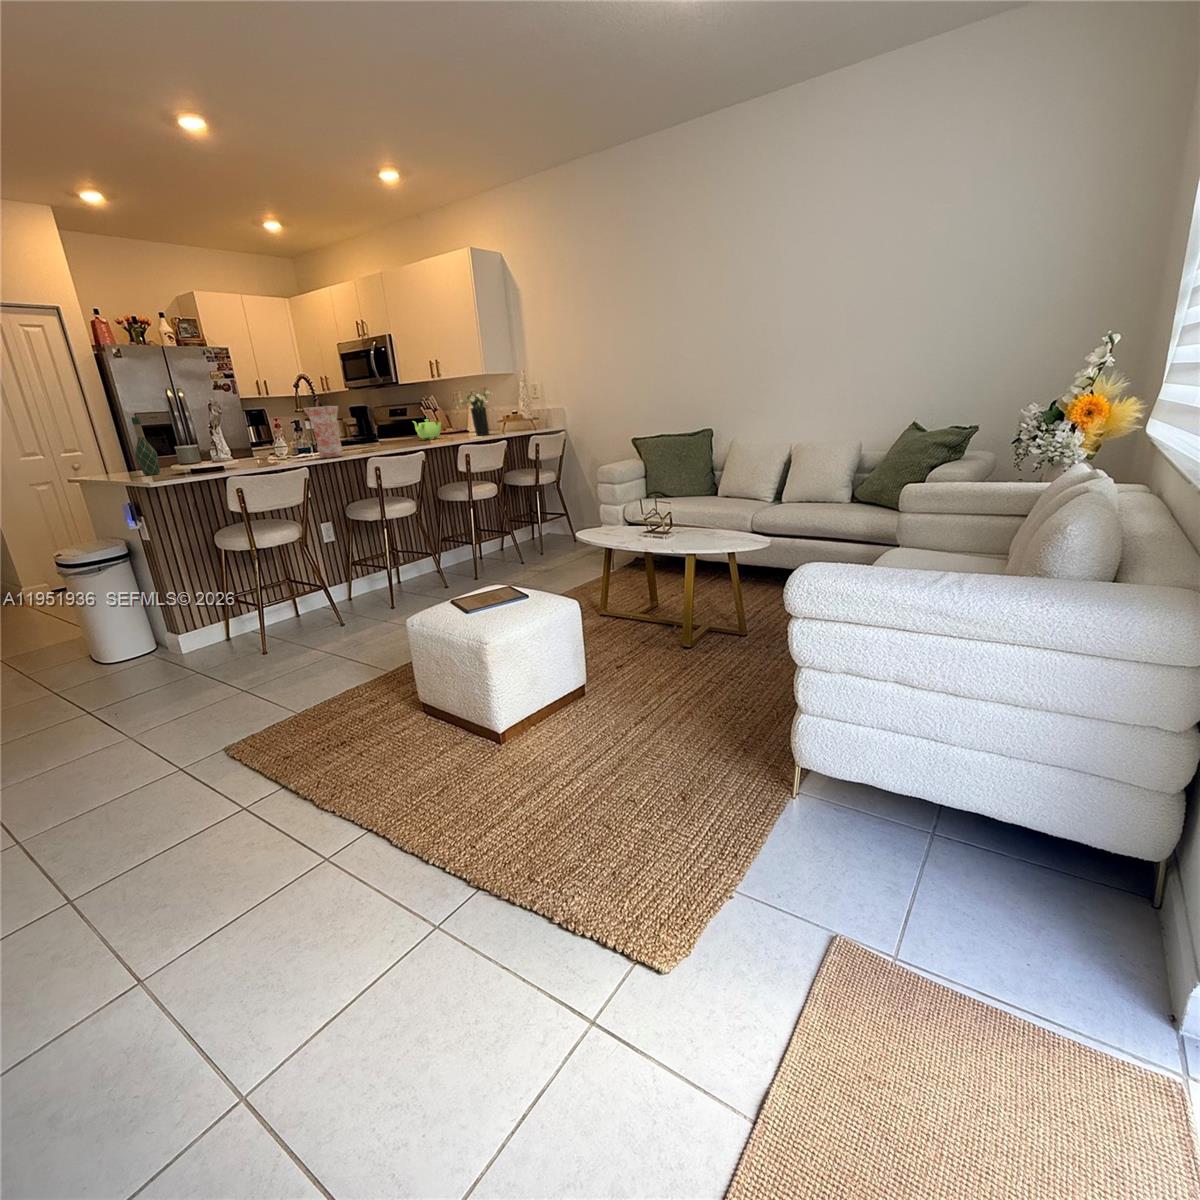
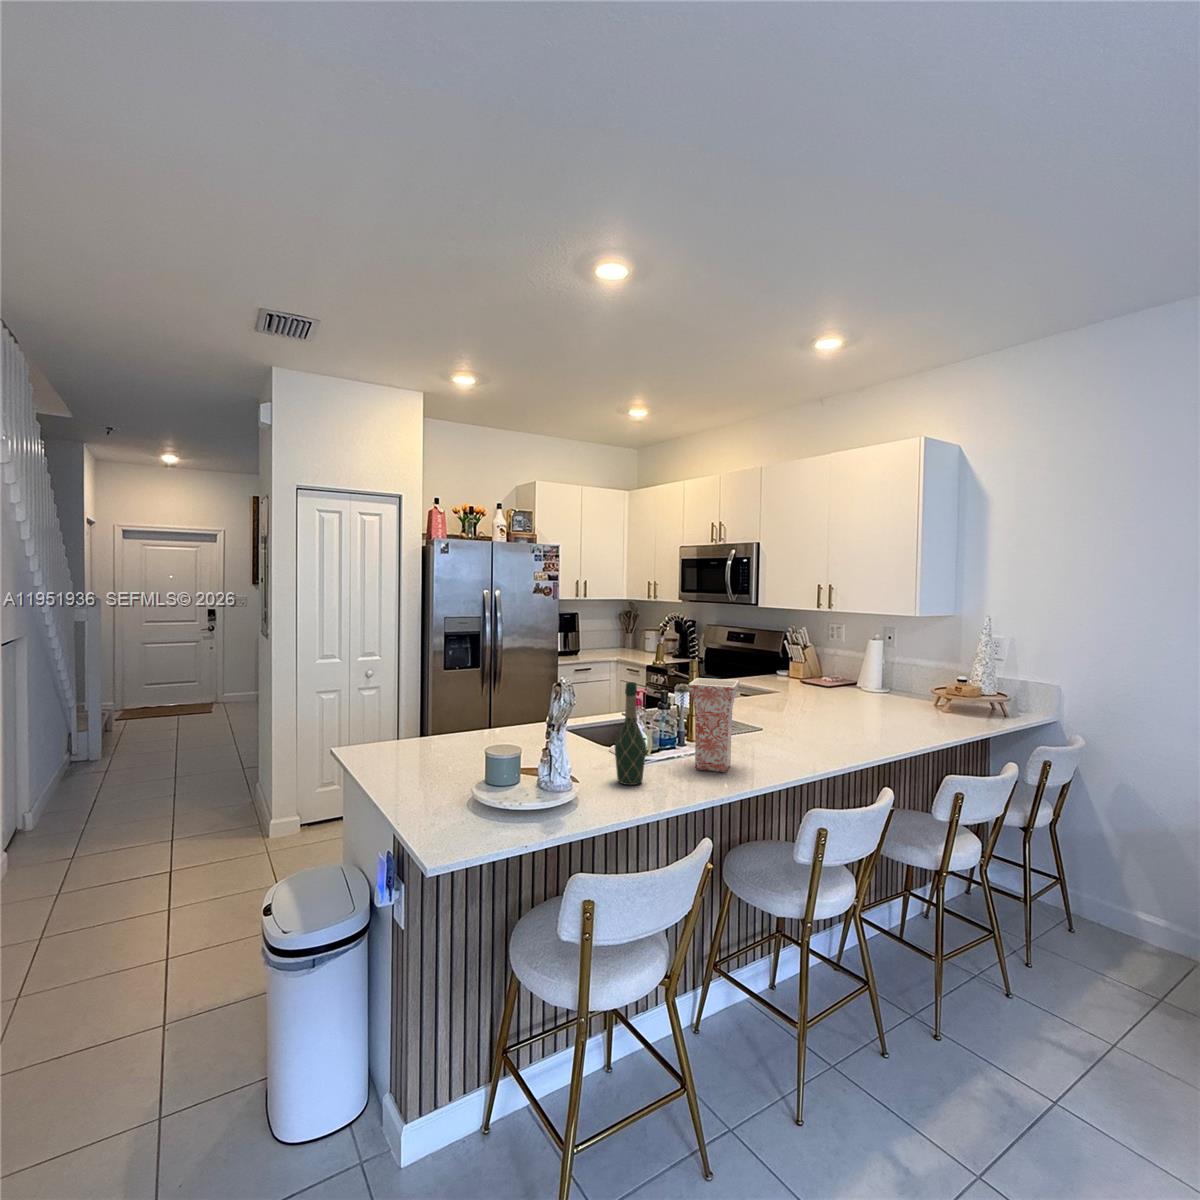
flower arrangement: present [456,389,493,436] -> none [876,641,943,716]
wine bottle: present [131,417,160,475] -> present [615,682,646,785]
teapot: present [413,419,442,440] -> none [795,676,847,711]

